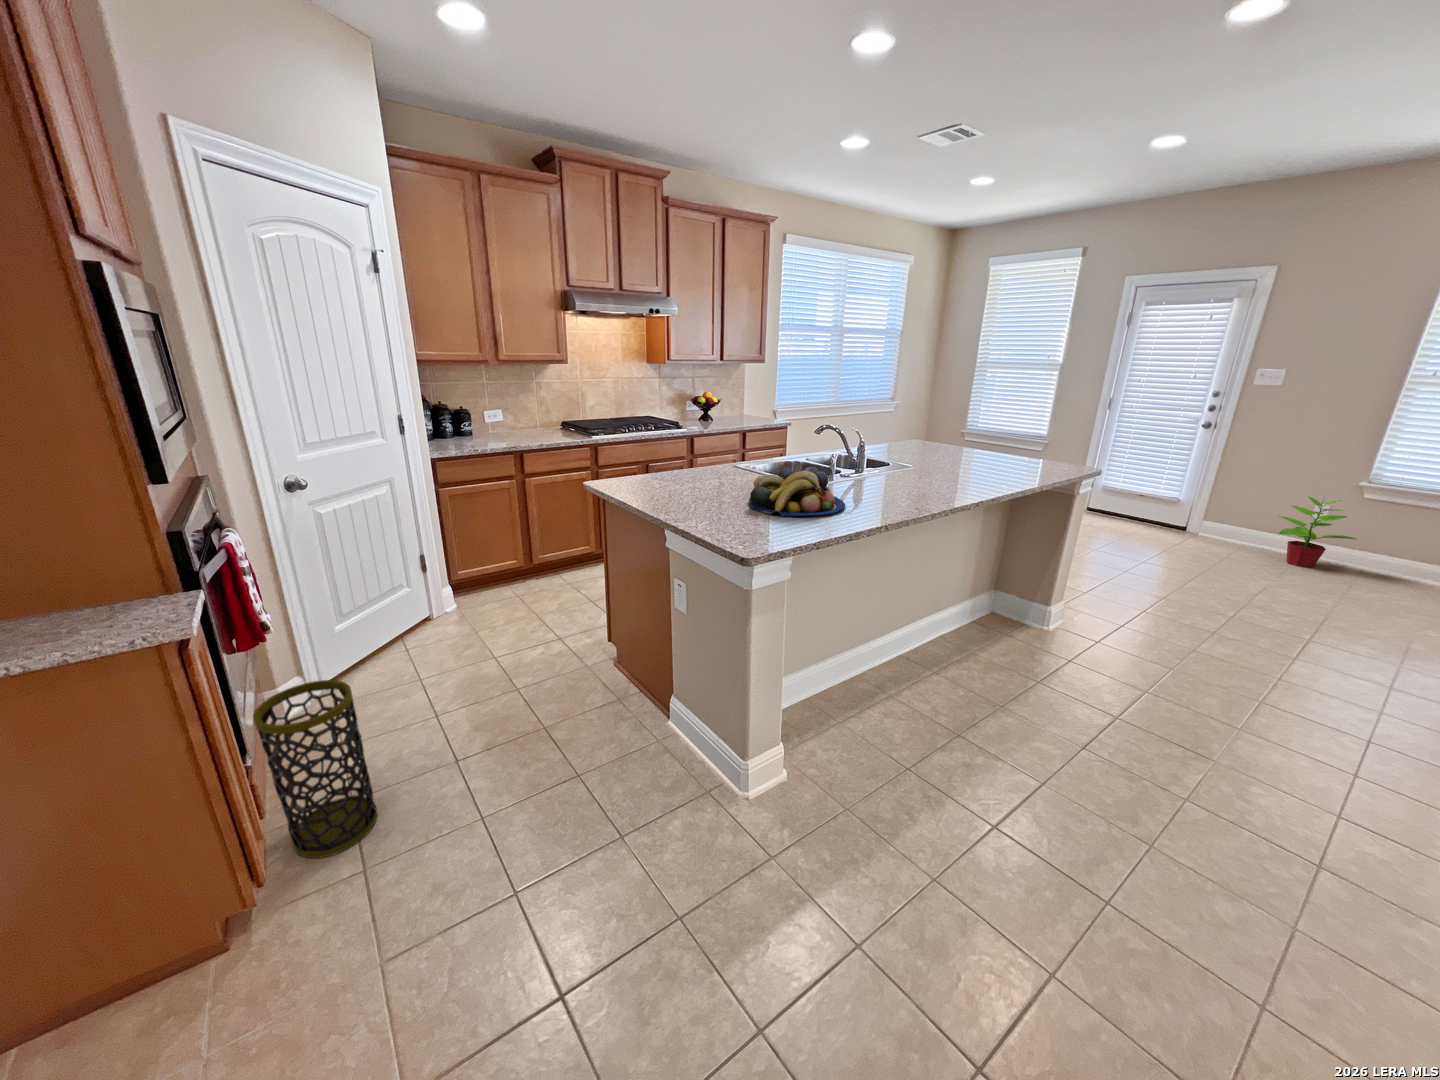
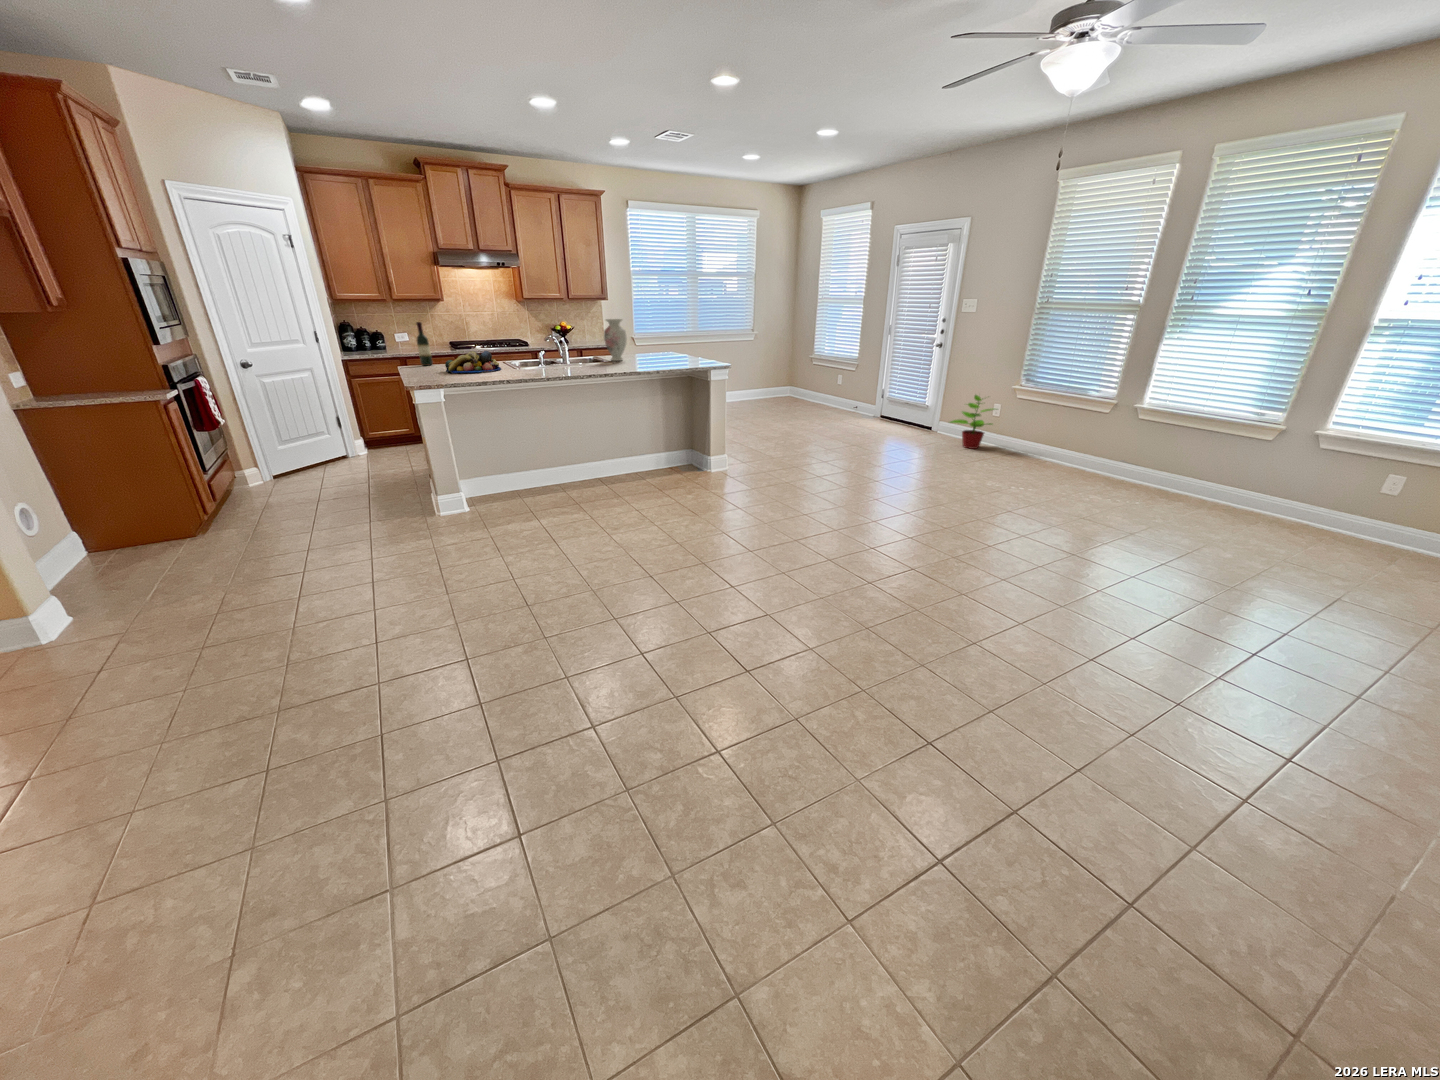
vase: none [931,403,971,470] -> present [604,319,627,361]
wine bottle: none [650,410,670,486] -> present [416,322,433,366]
trash can: present [253,680,378,858] -> none [204,443,268,518]

